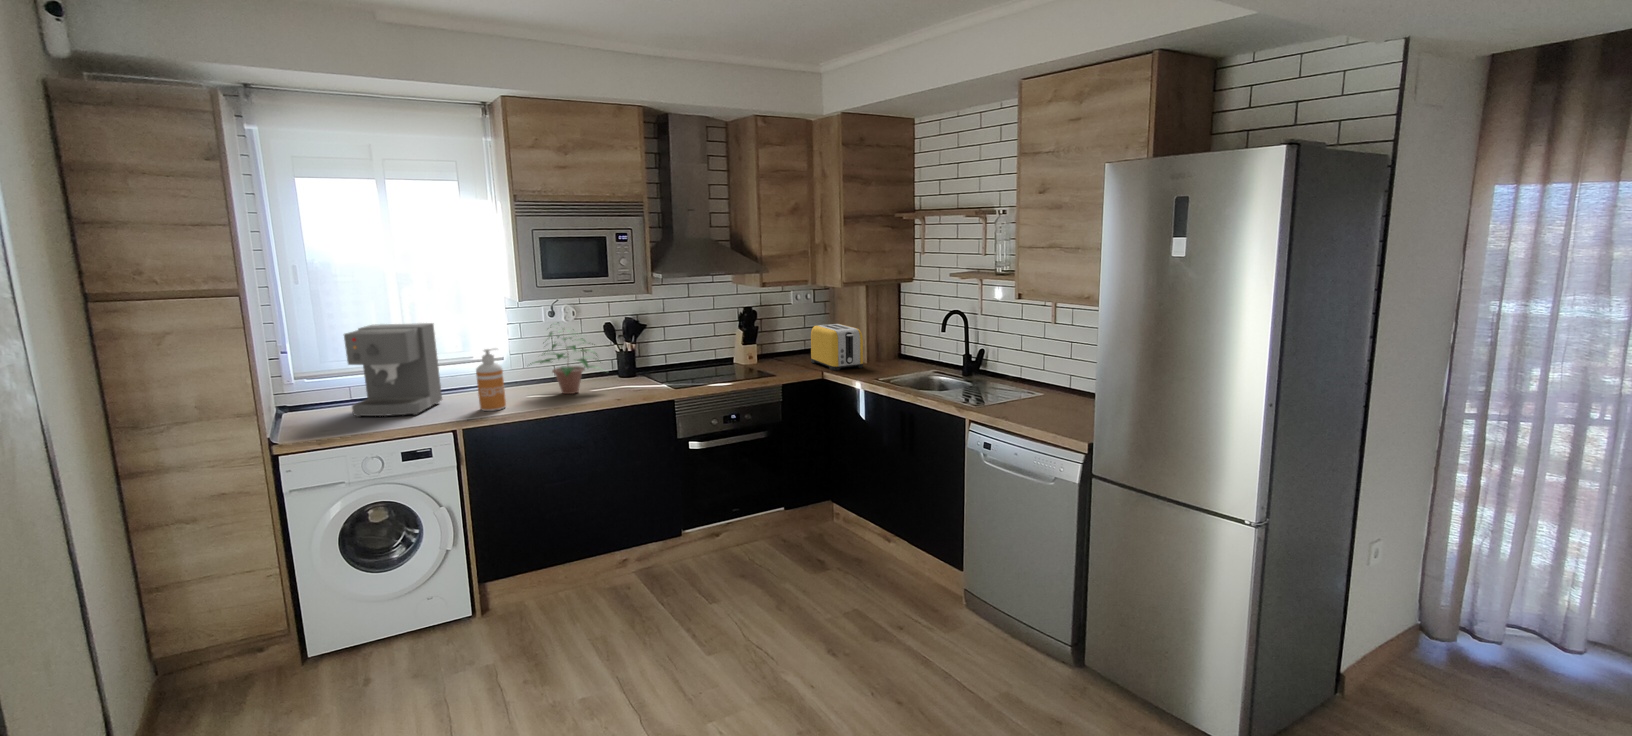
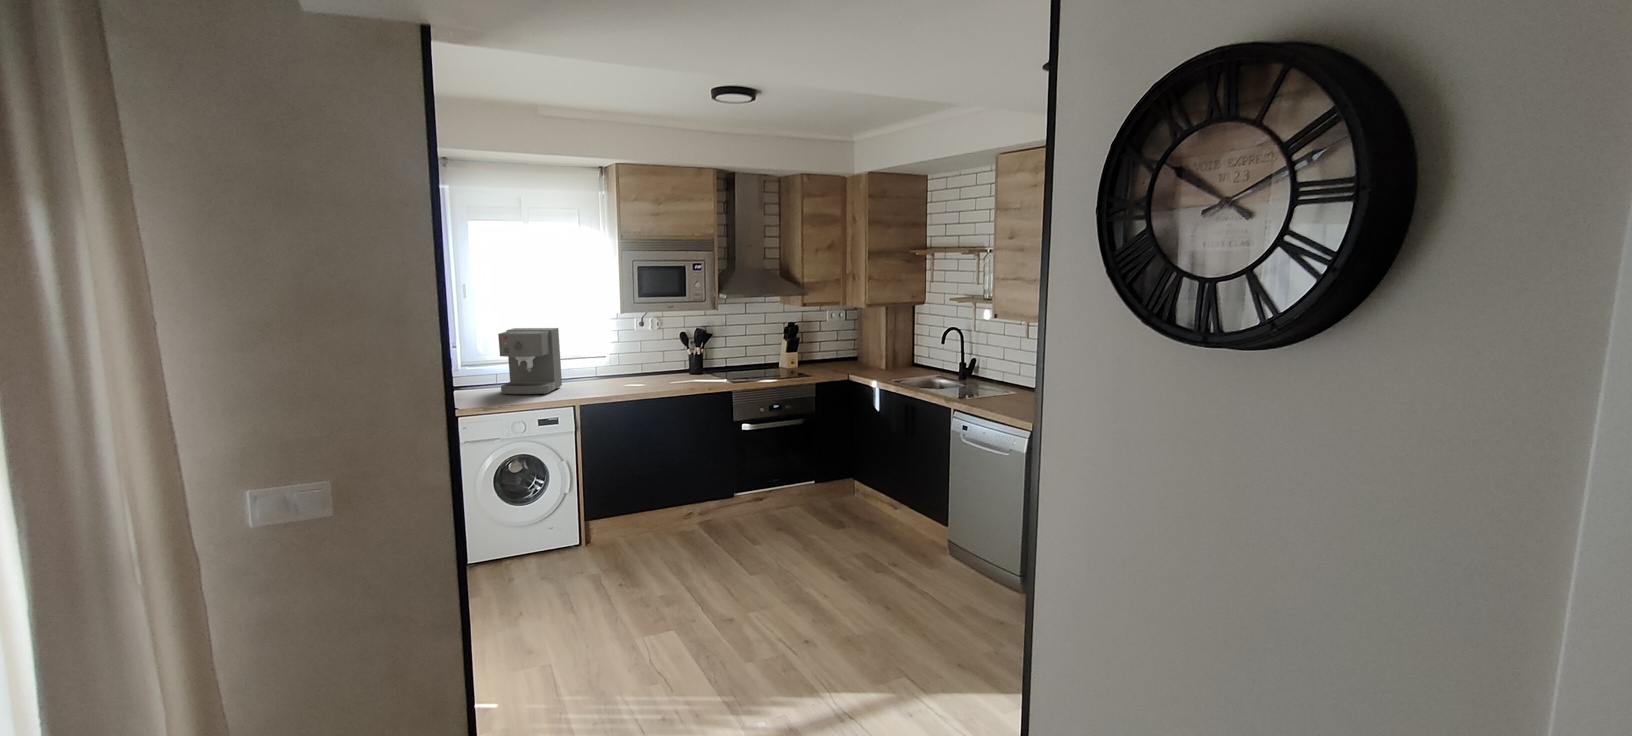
toaster: present [811,324,863,371] -> none [841,337,882,374]
potted plant: present [530,330,602,394] -> none [624,330,684,384]
soap dispenser: present [476,349,506,411] -> none [589,347,609,393]

